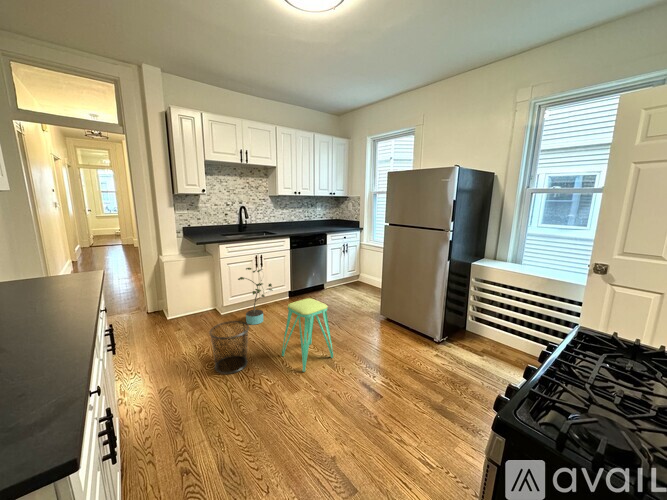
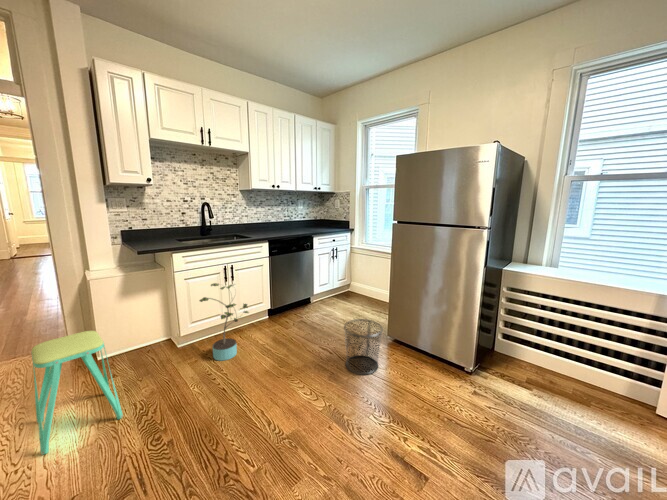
stool: present [282,298,333,372] -> present [31,331,123,454]
waste bin: present [210,321,249,374] -> present [344,319,383,374]

